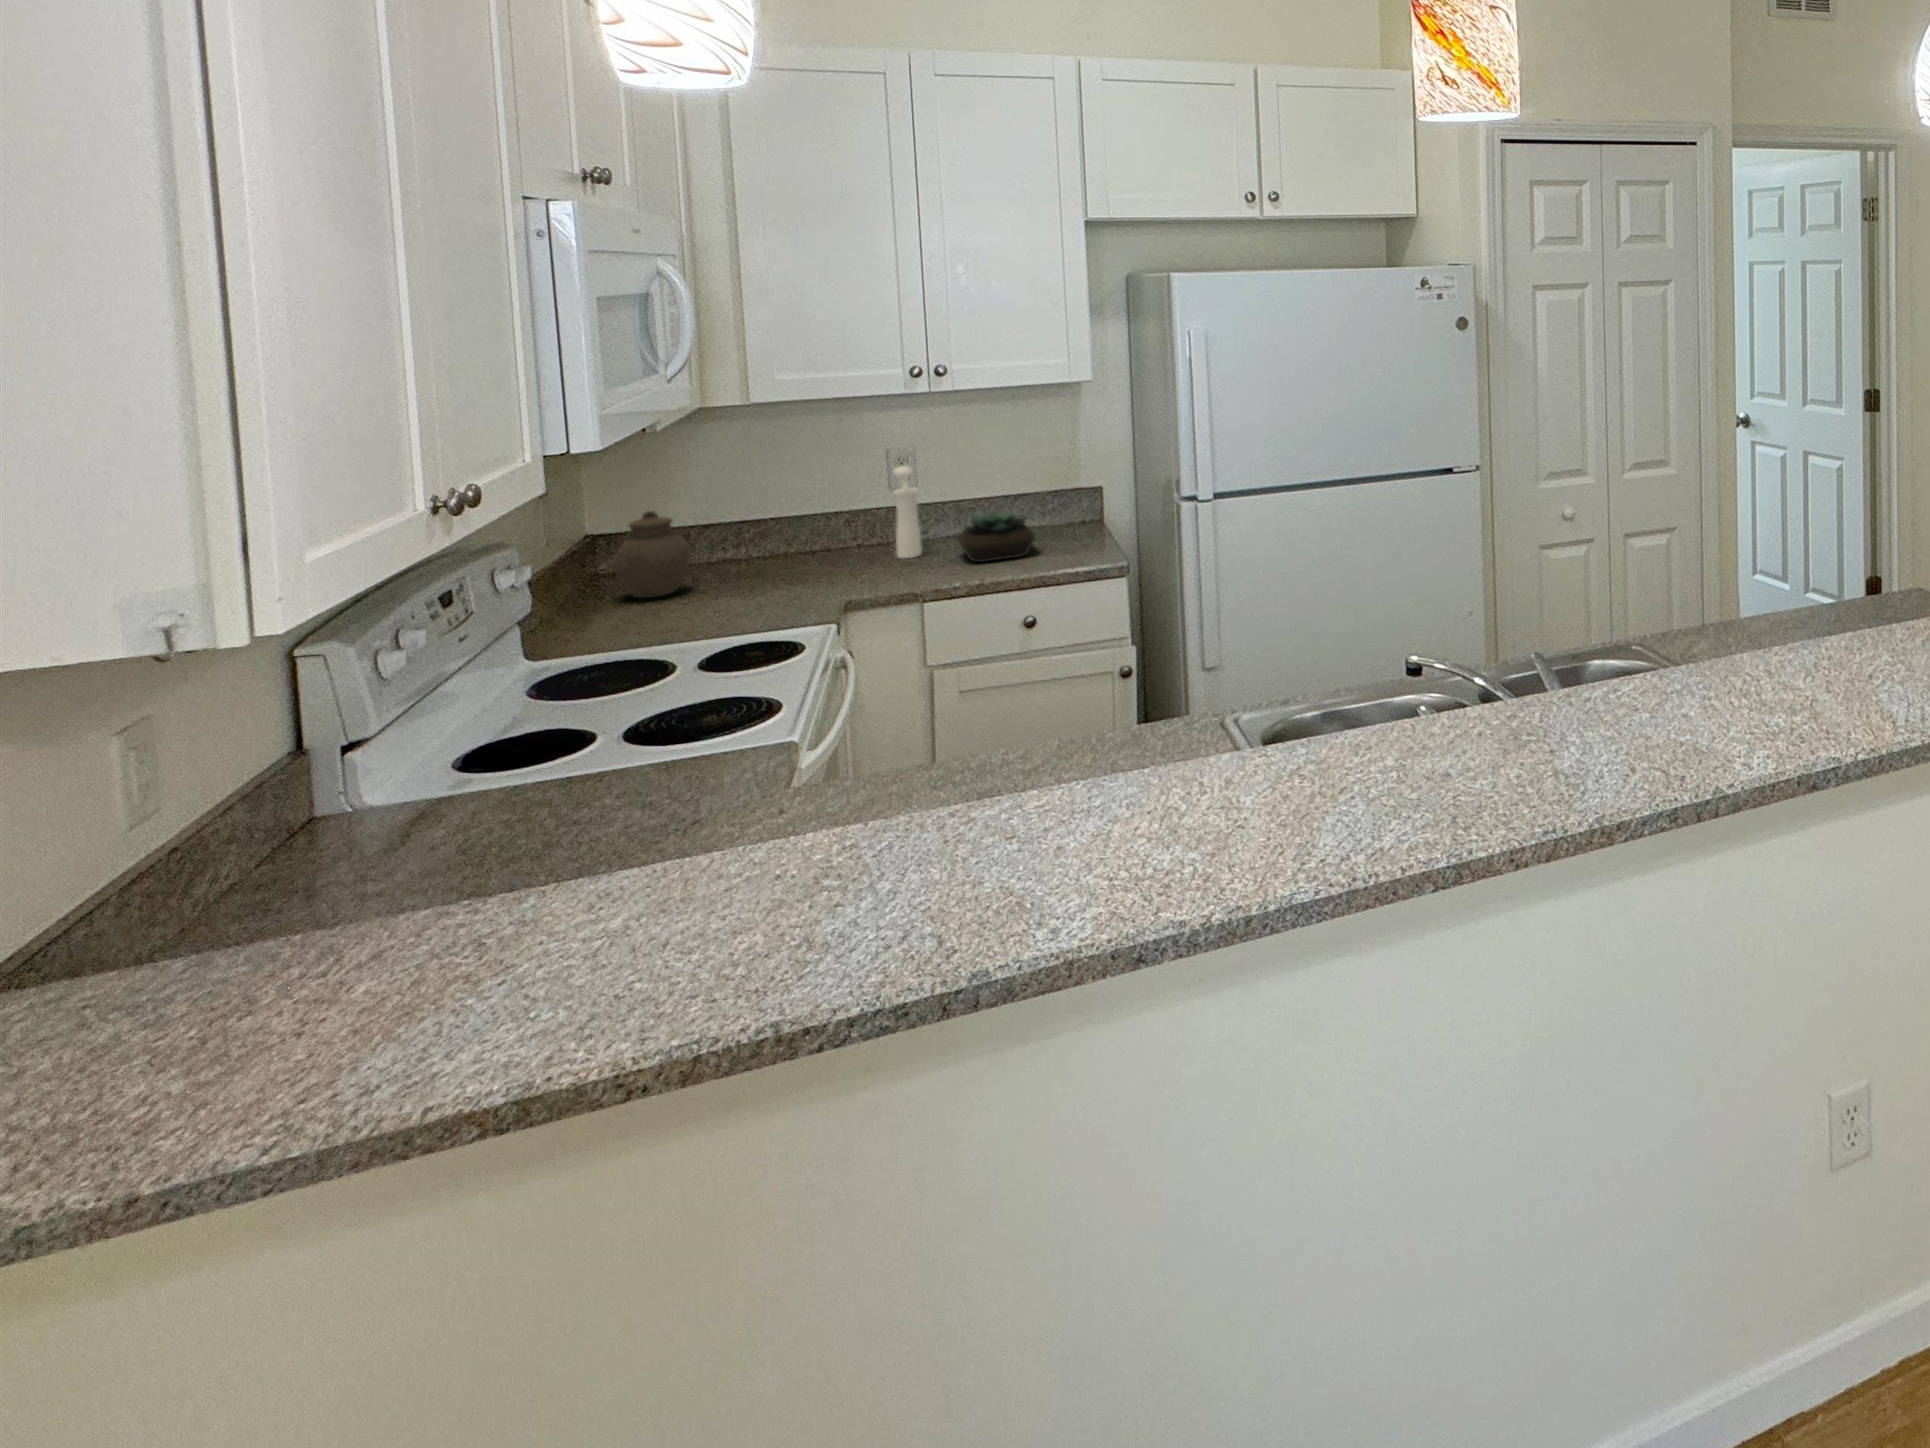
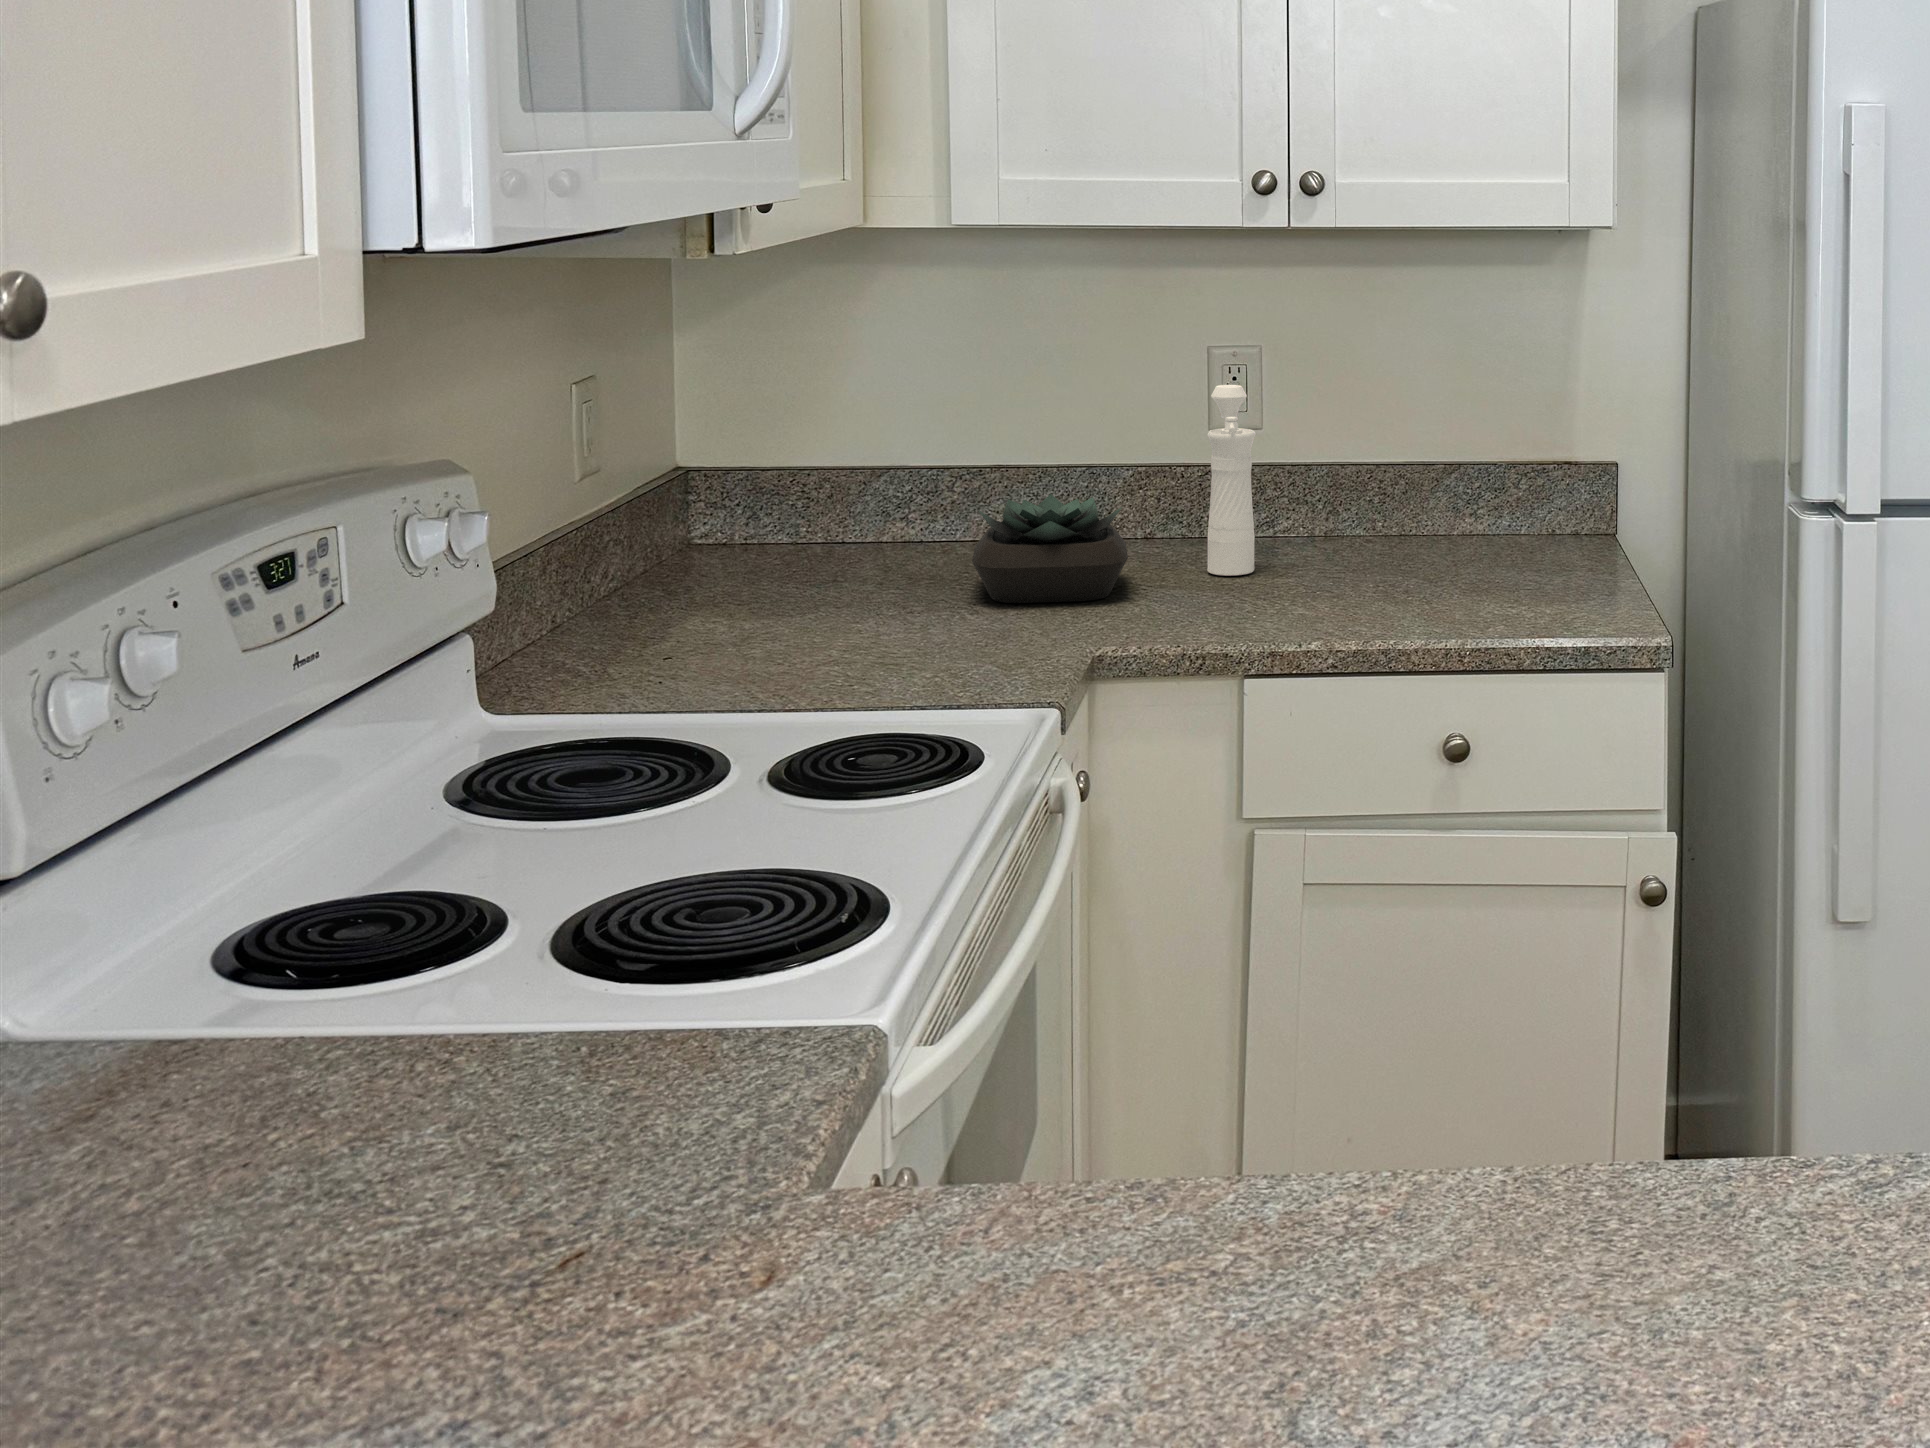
jar: present [614,511,691,598] -> none [702,426,834,598]
succulent plant: present [957,512,1035,562] -> present [972,494,1128,603]

